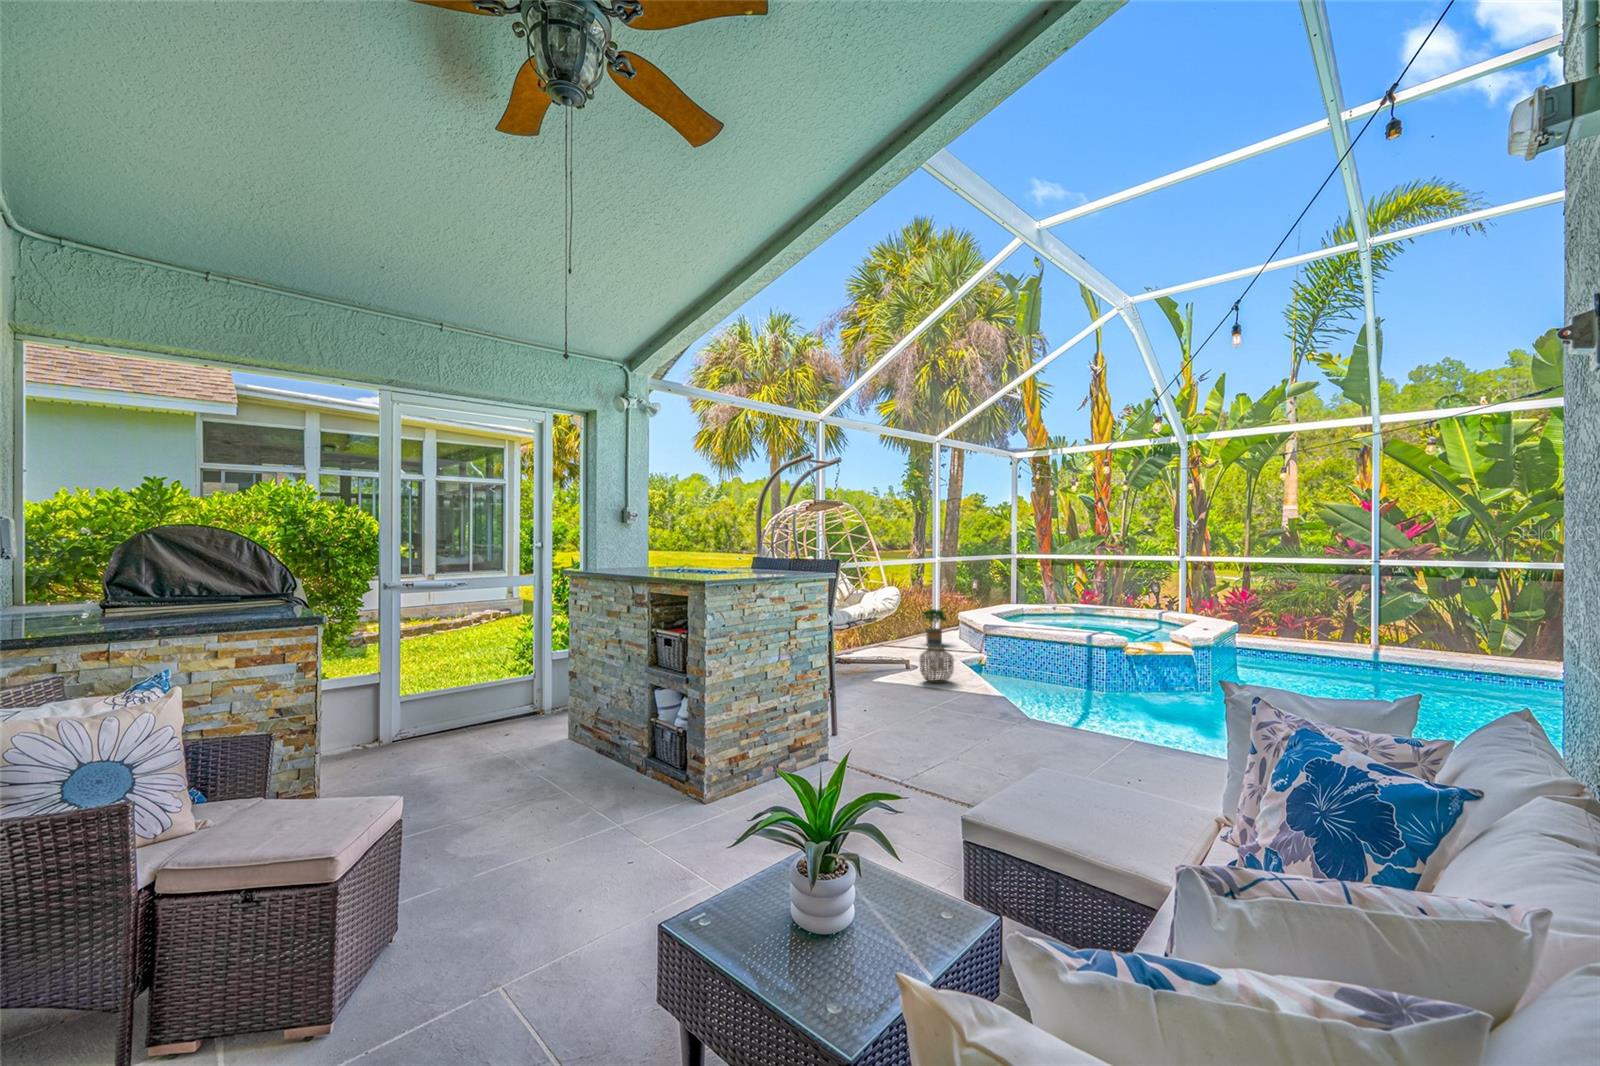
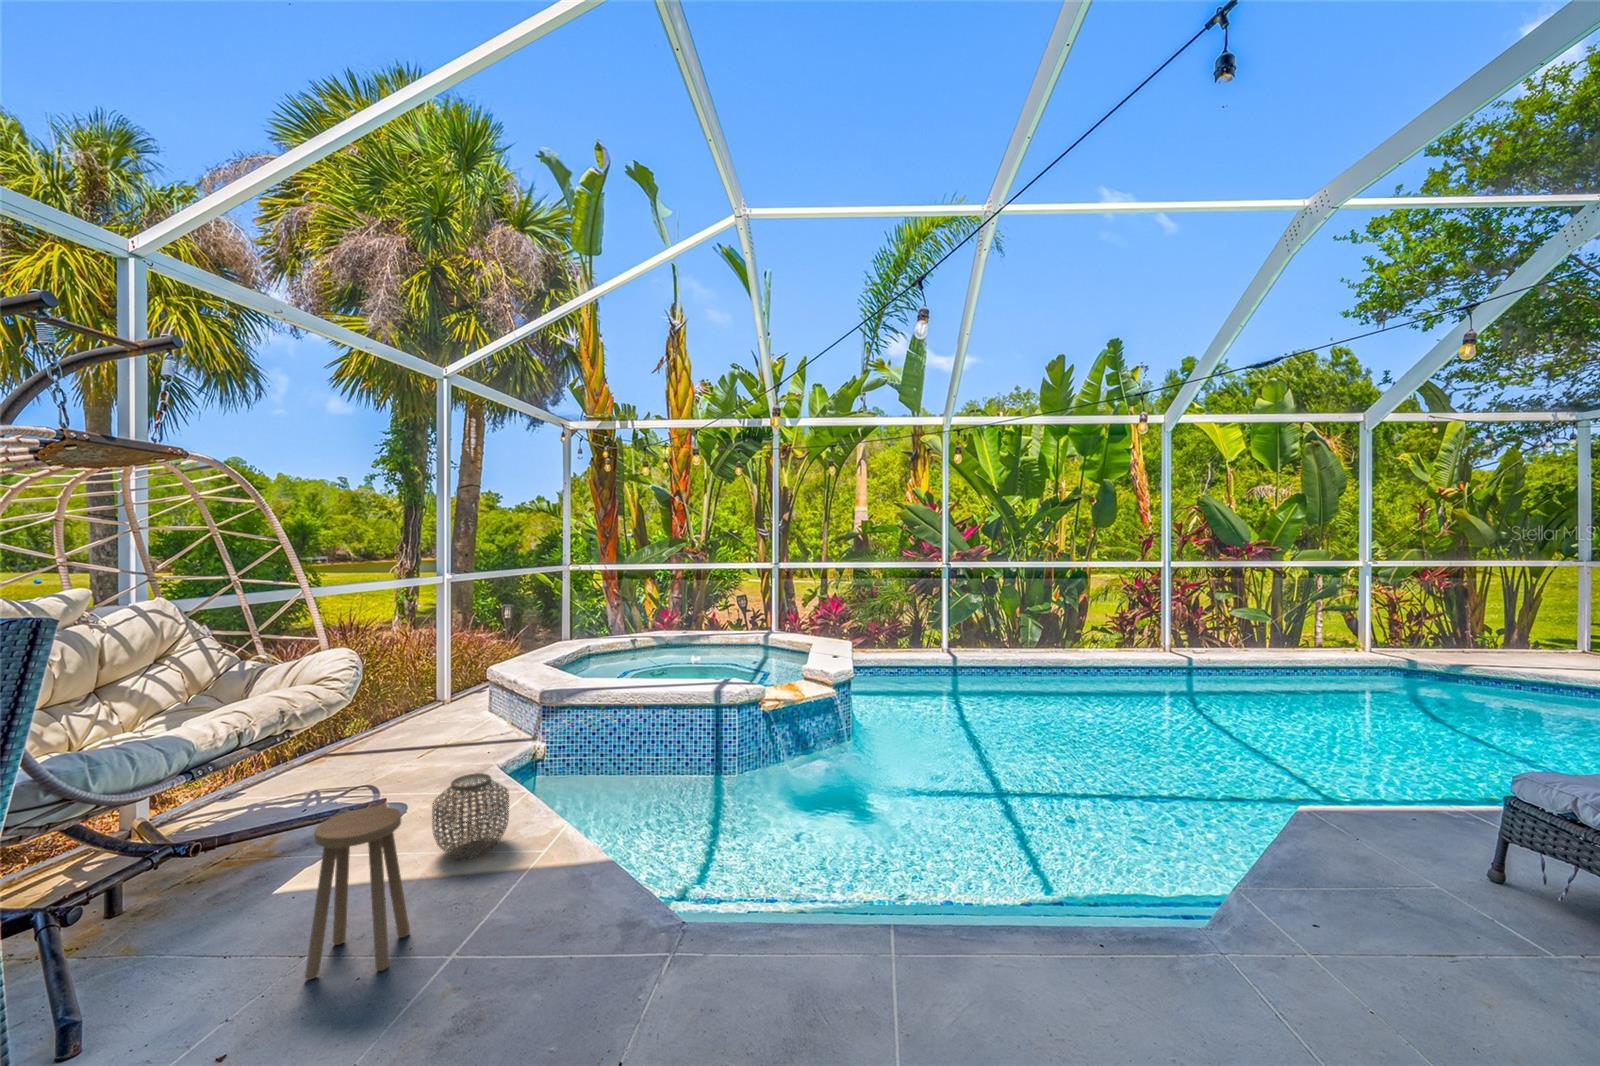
potted tree: present [923,609,947,647] -> none [424,667,475,737]
stool: none [874,642,909,702] -> present [305,807,410,979]

